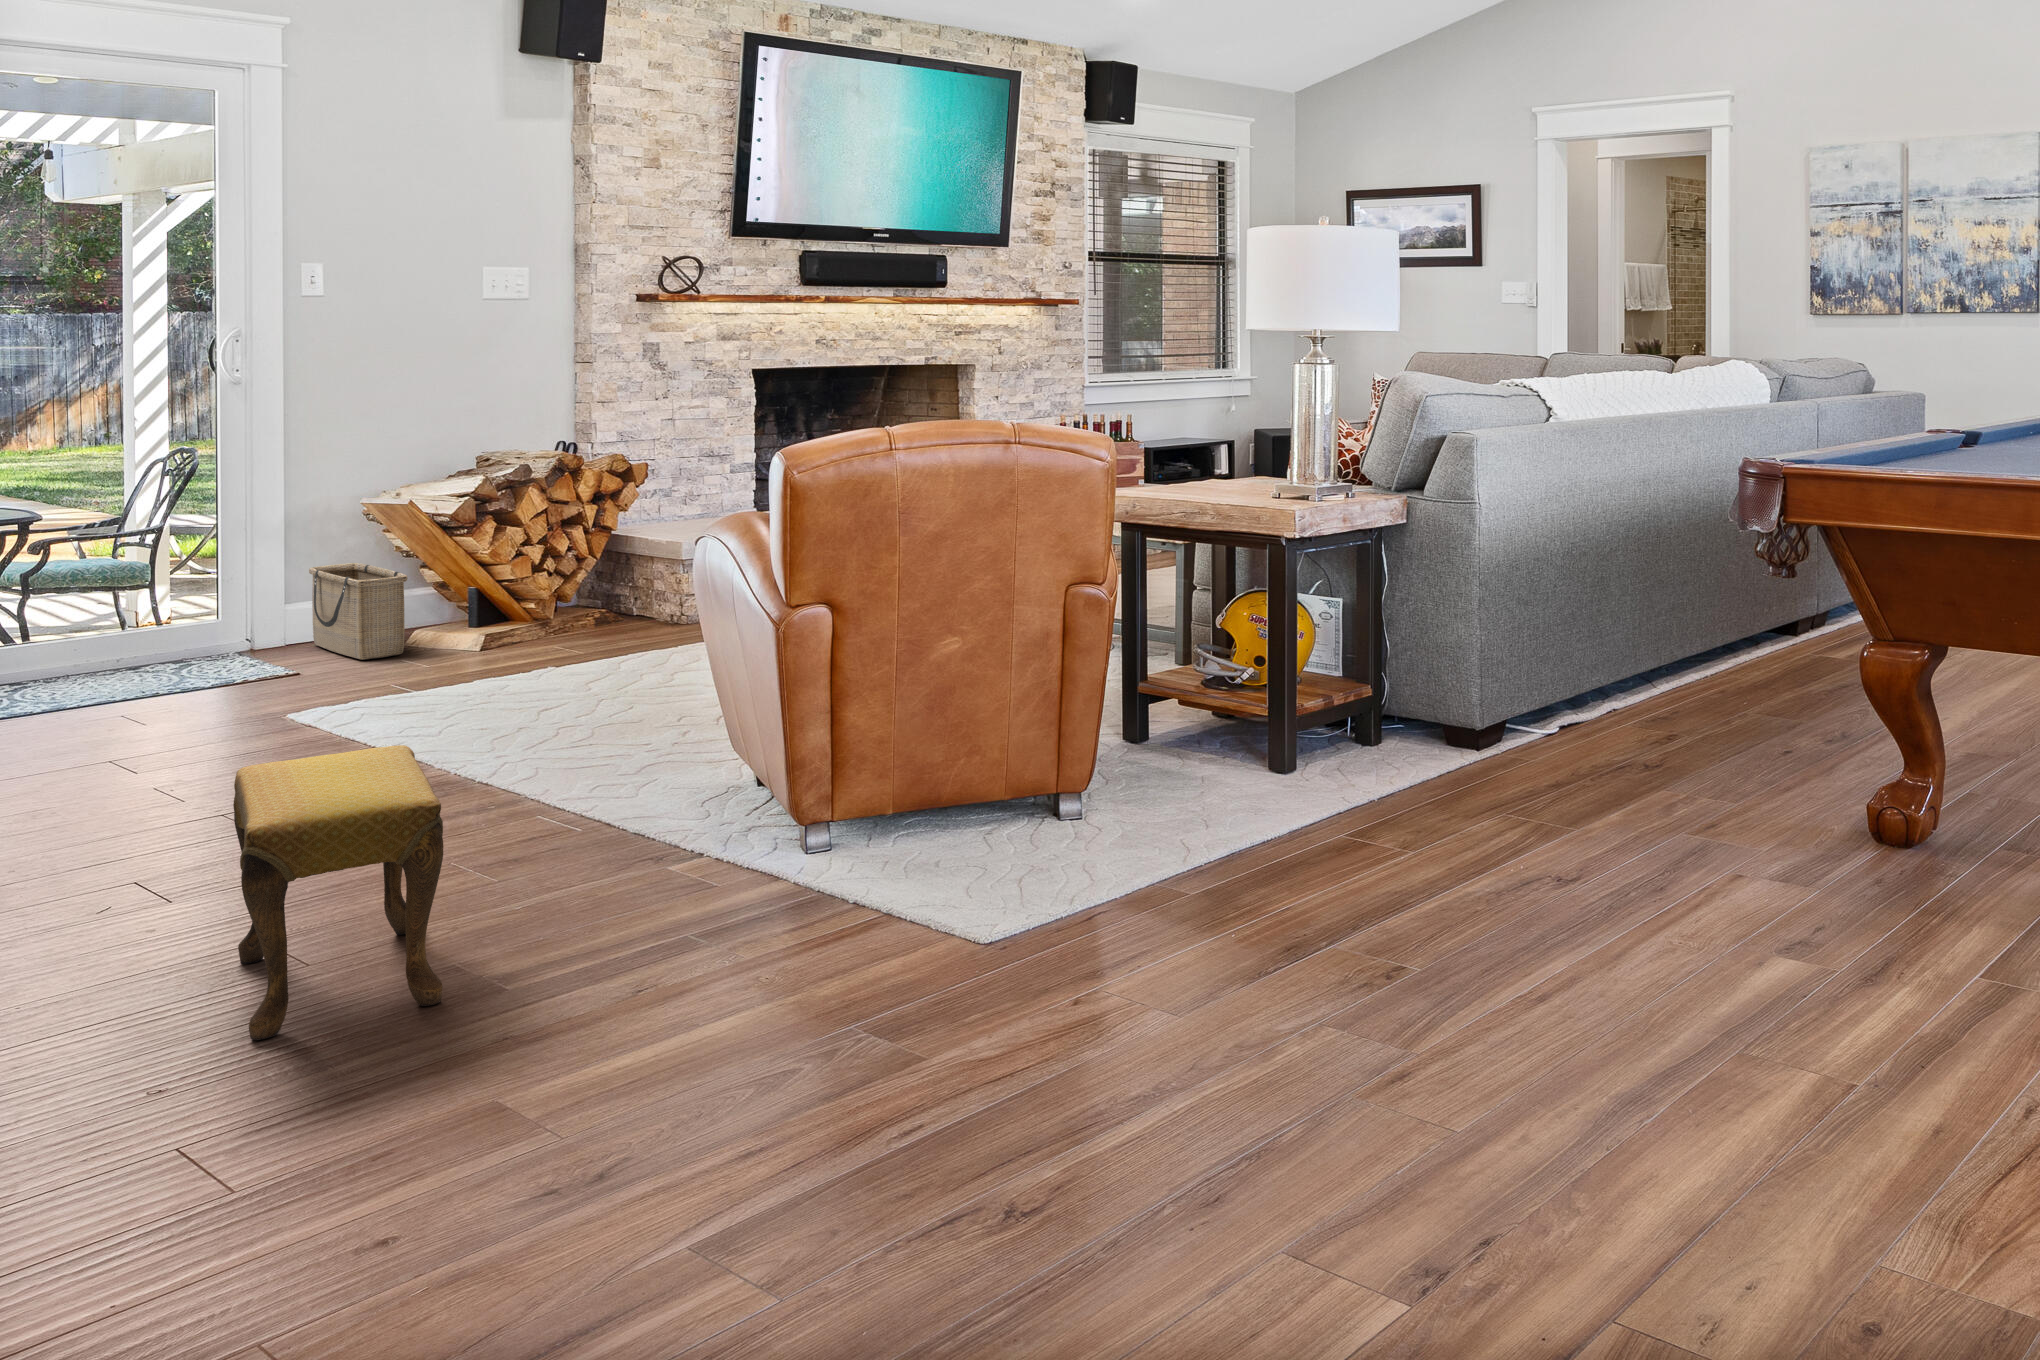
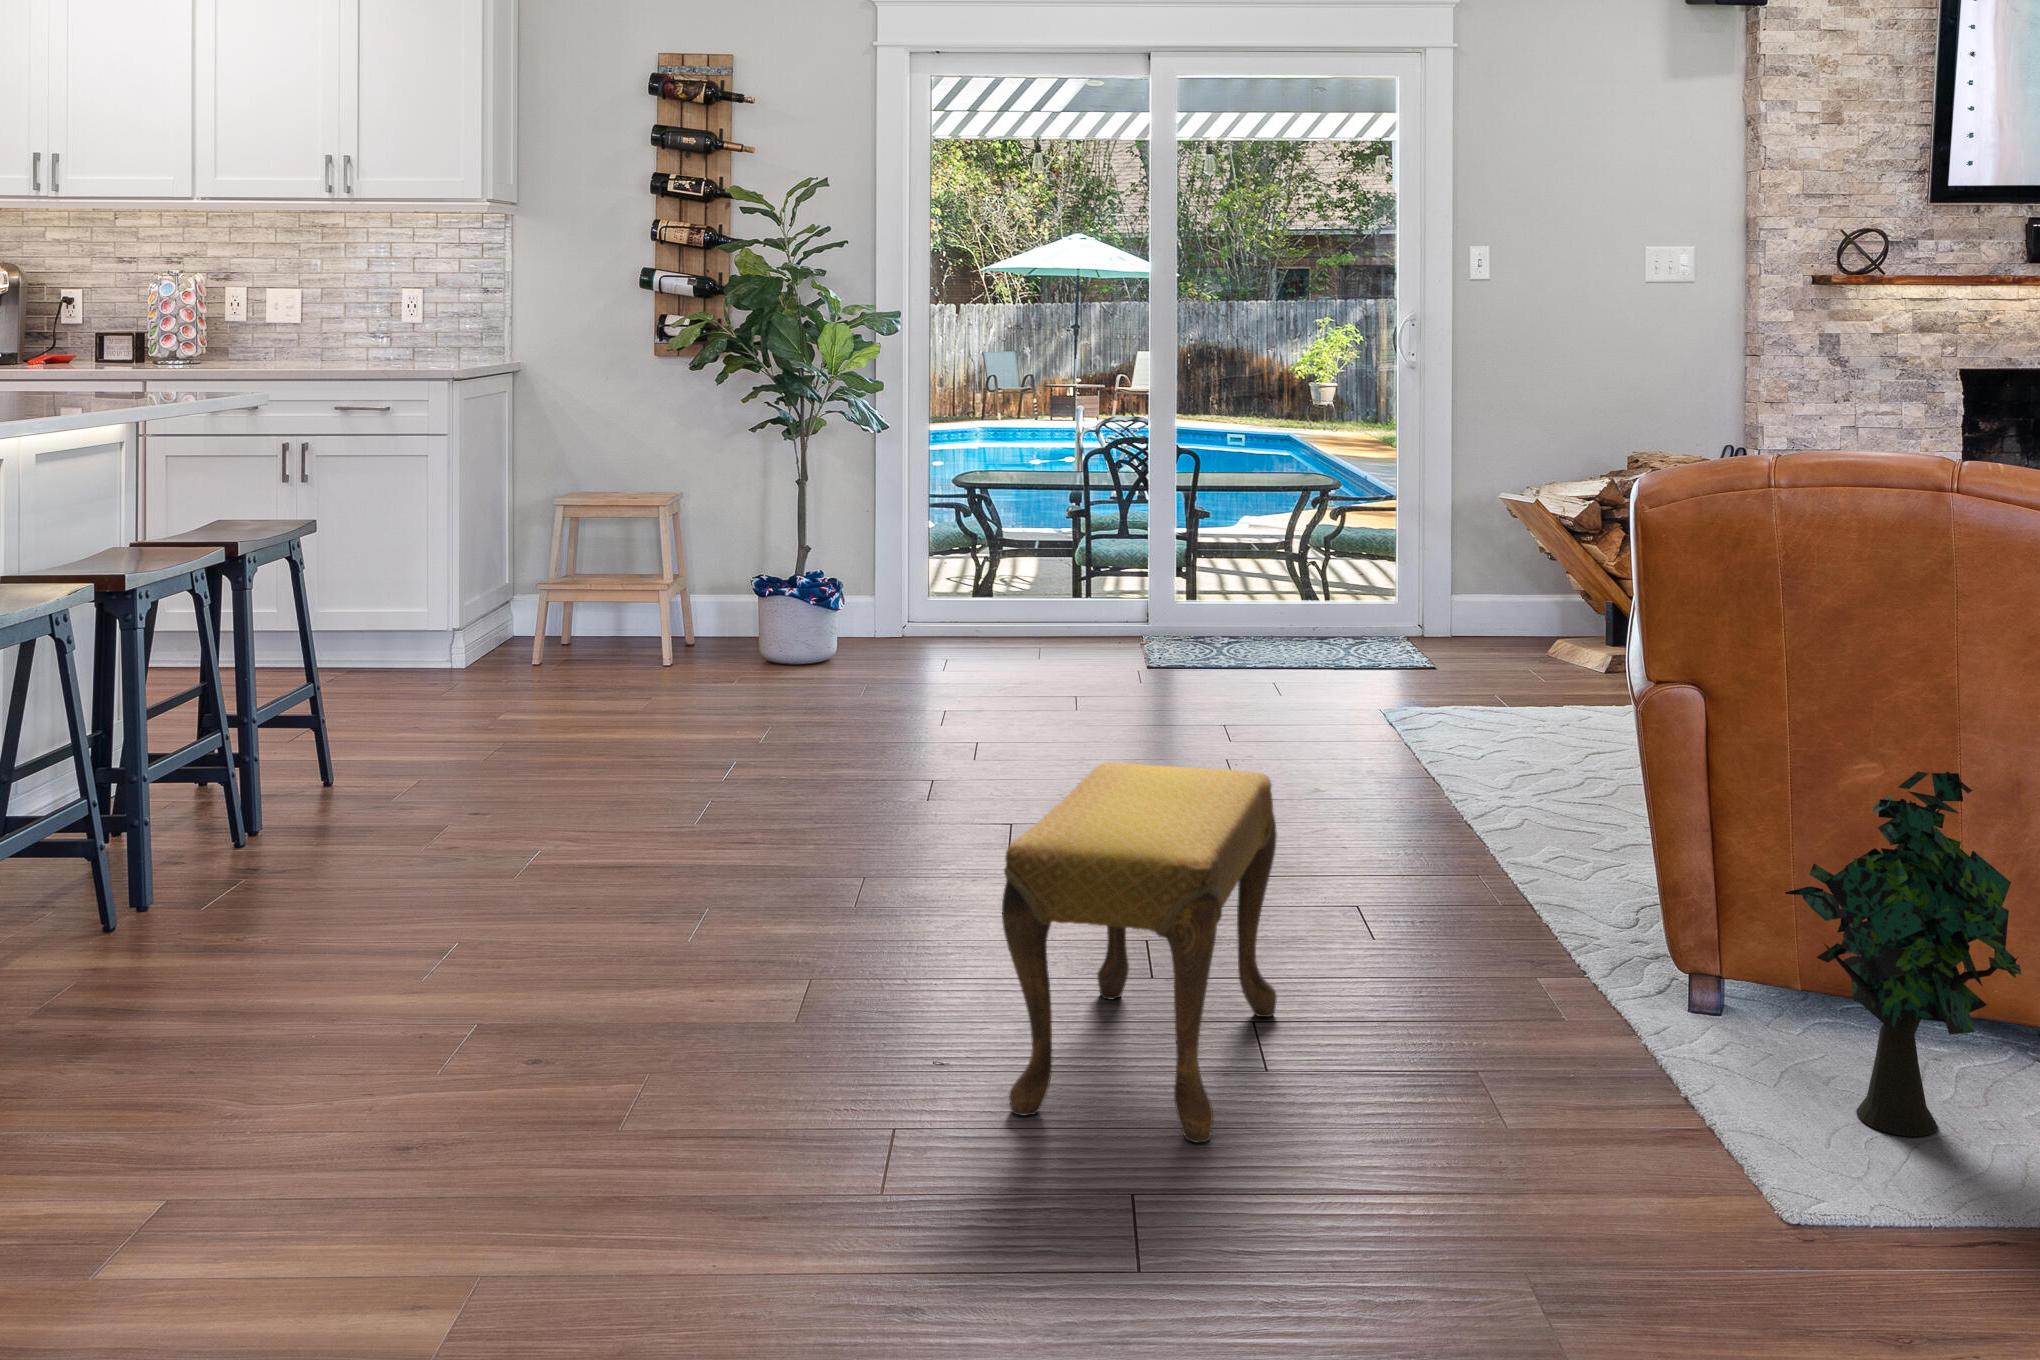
basket: present [309,563,408,660] -> none [1466,559,1541,663]
decorative plant: none [803,648,937,867] -> present [1785,771,2021,1136]

